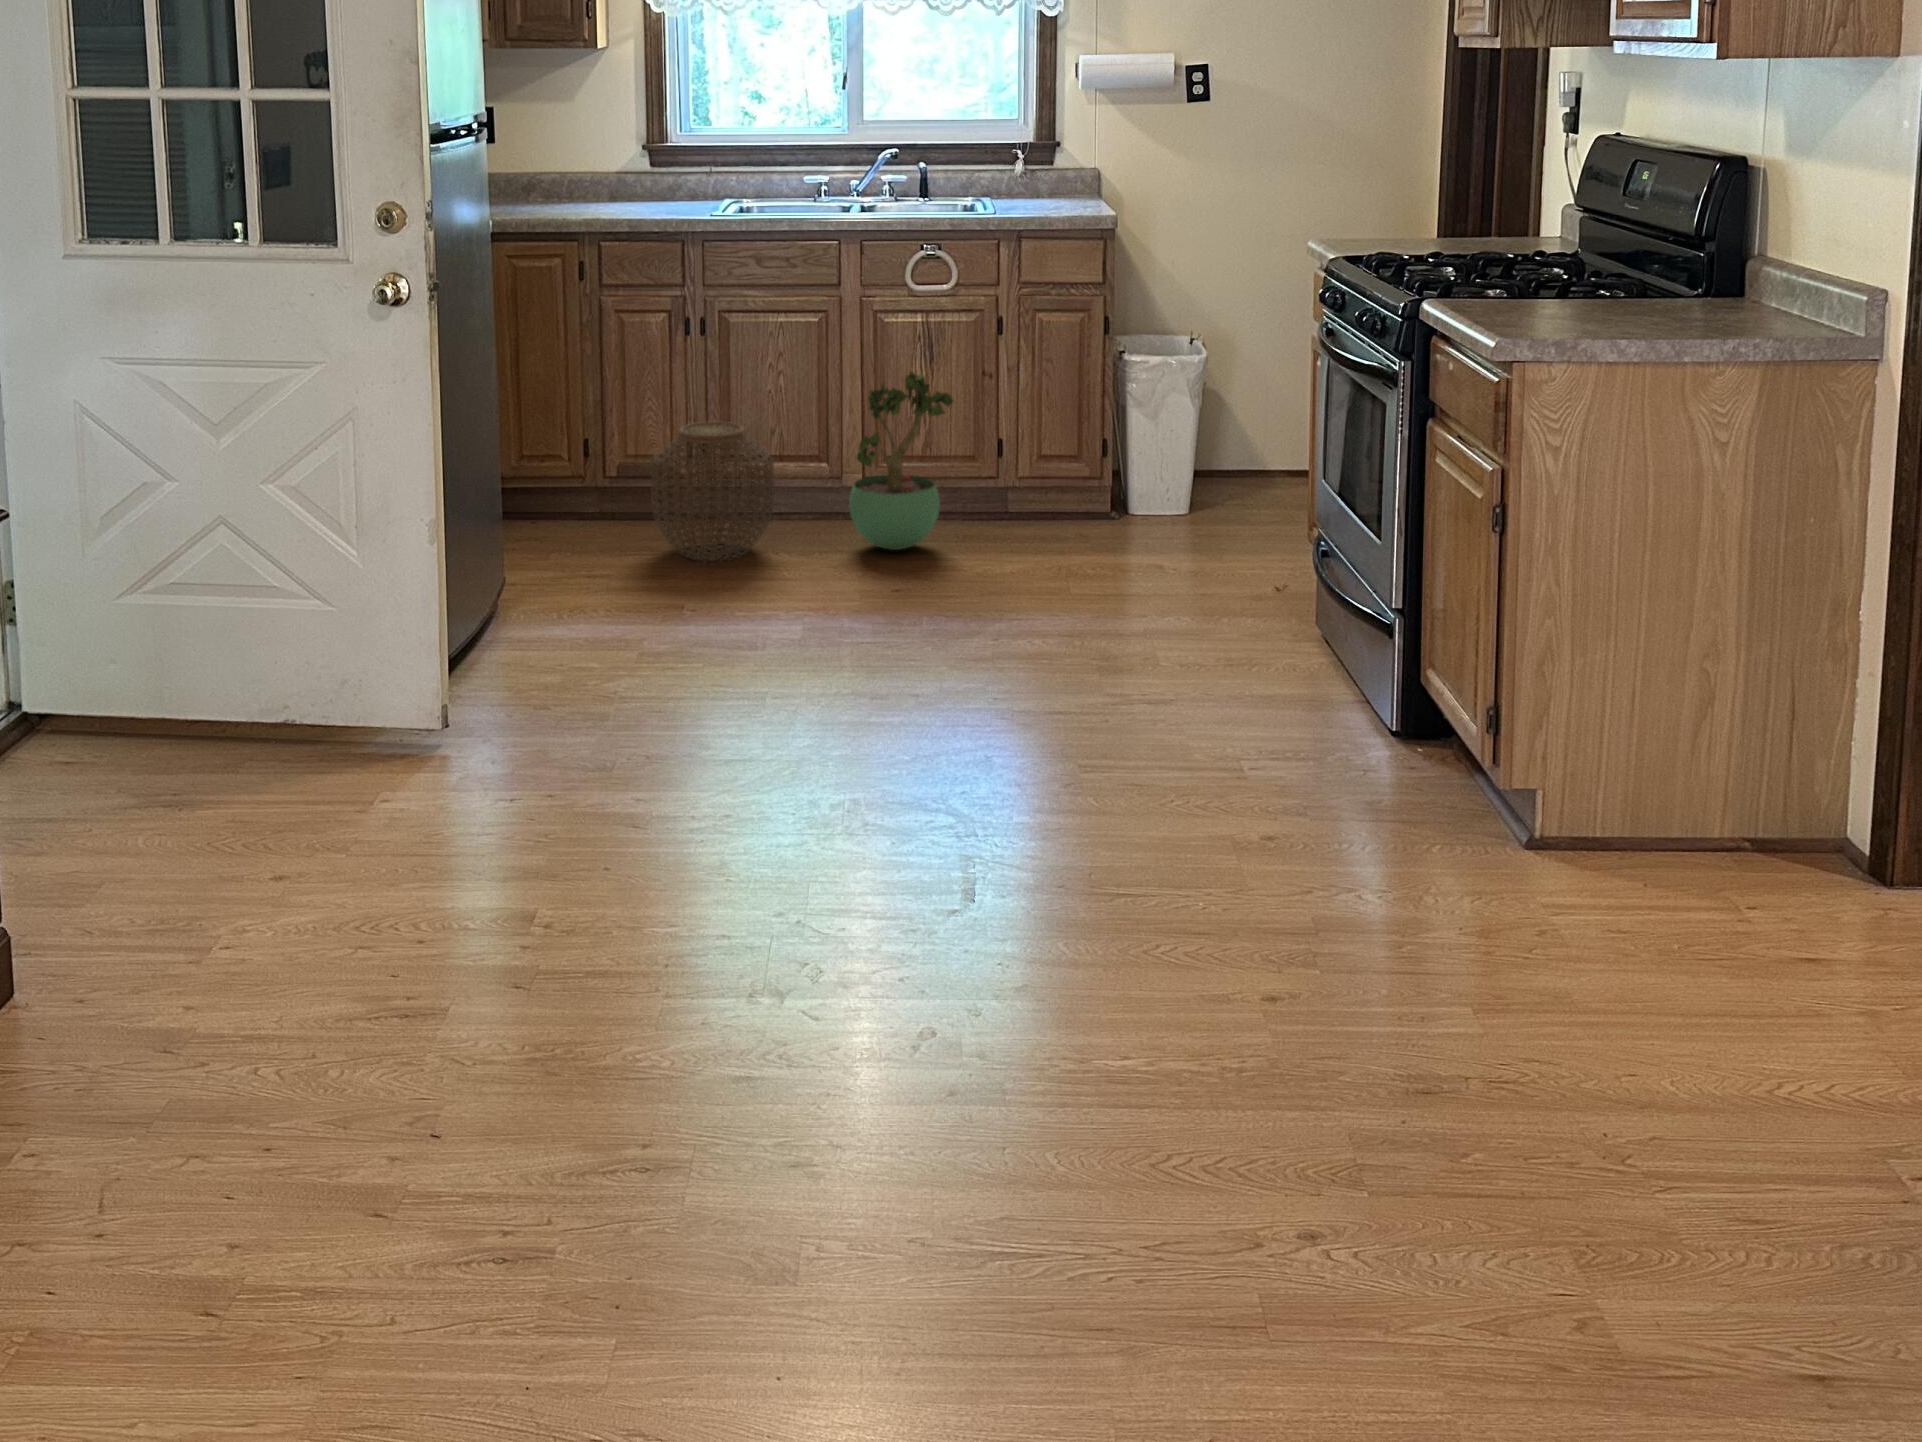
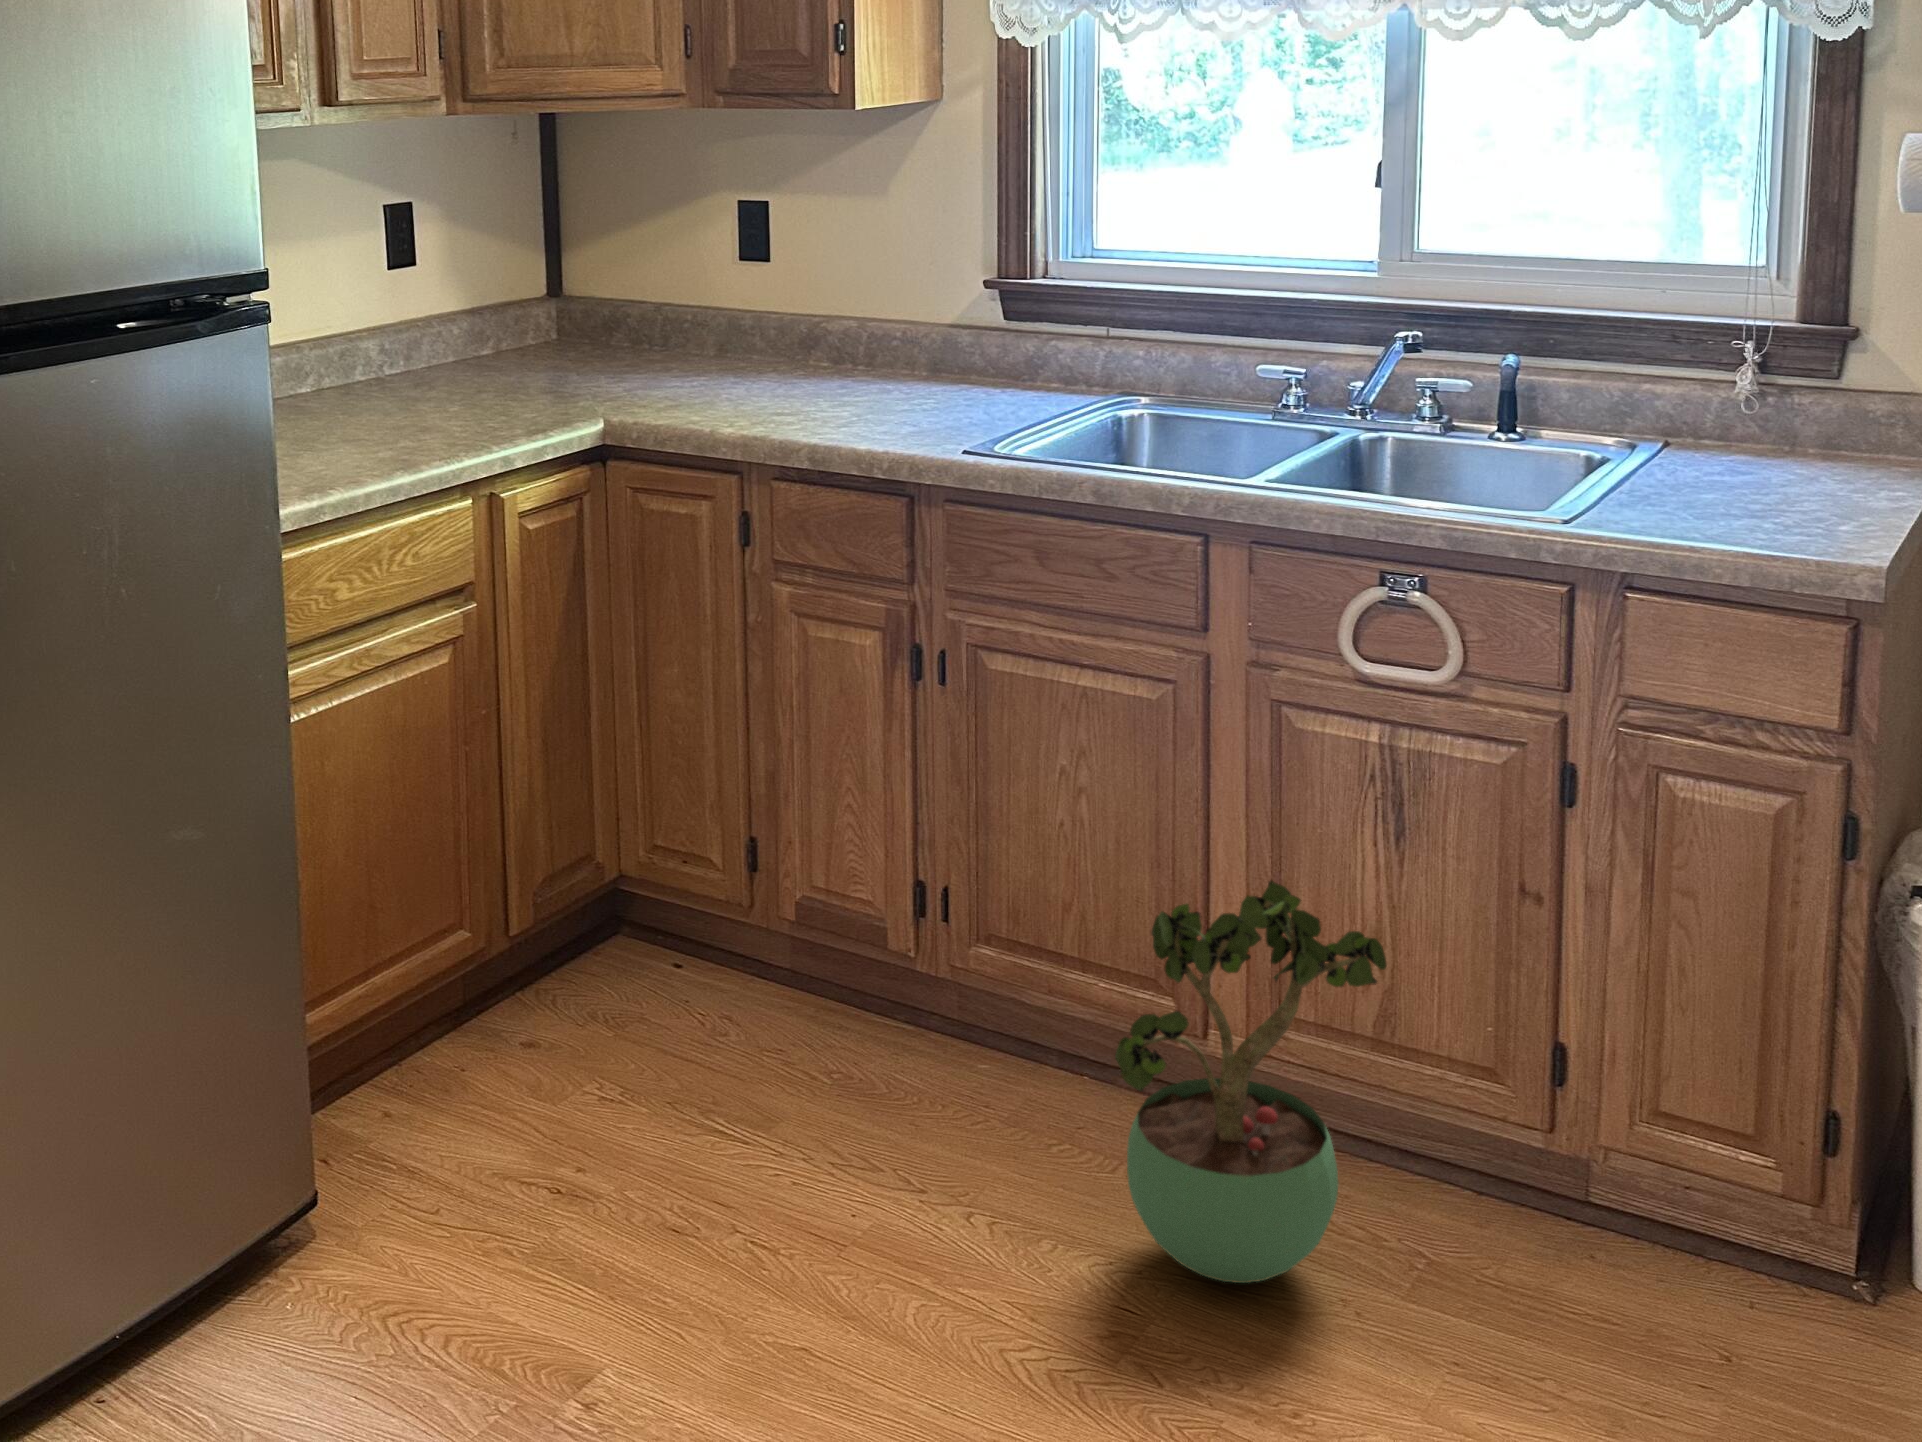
woven basket: present [651,422,774,561] -> none [736,886,991,1196]

